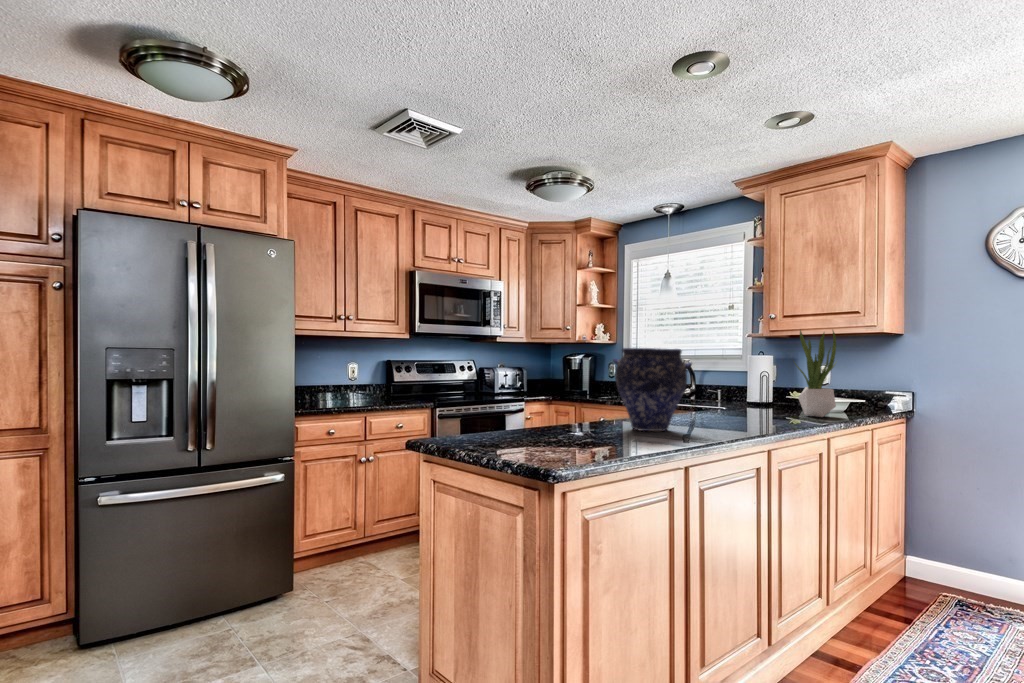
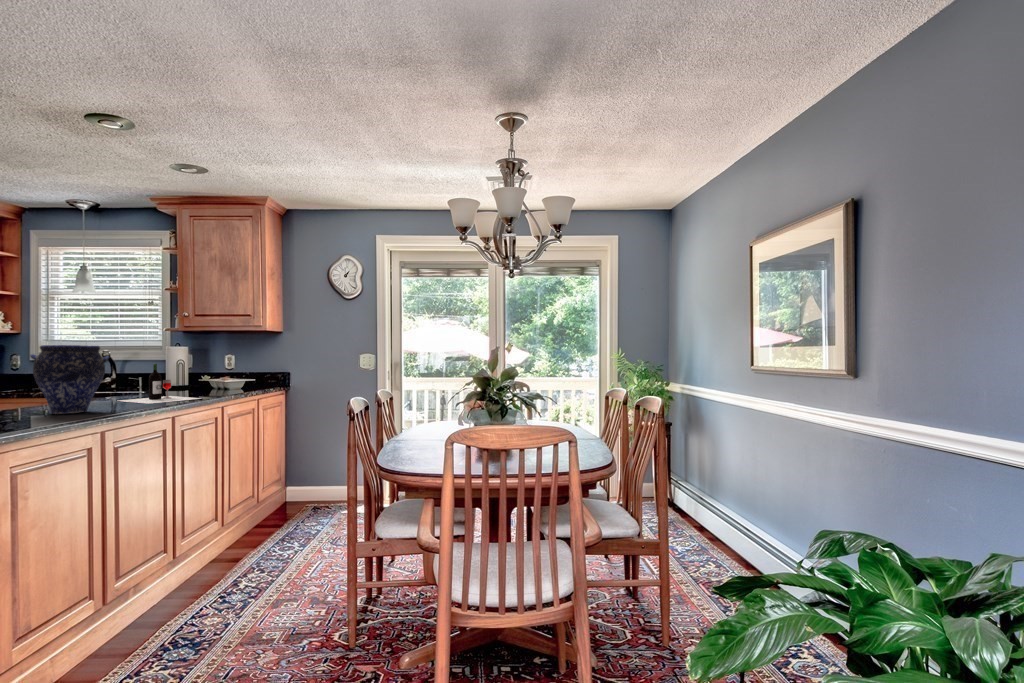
potted plant: present [795,330,836,417] -> none [199,328,233,393]
wine bottle: none [697,374,803,426] -> present [119,364,200,404]

